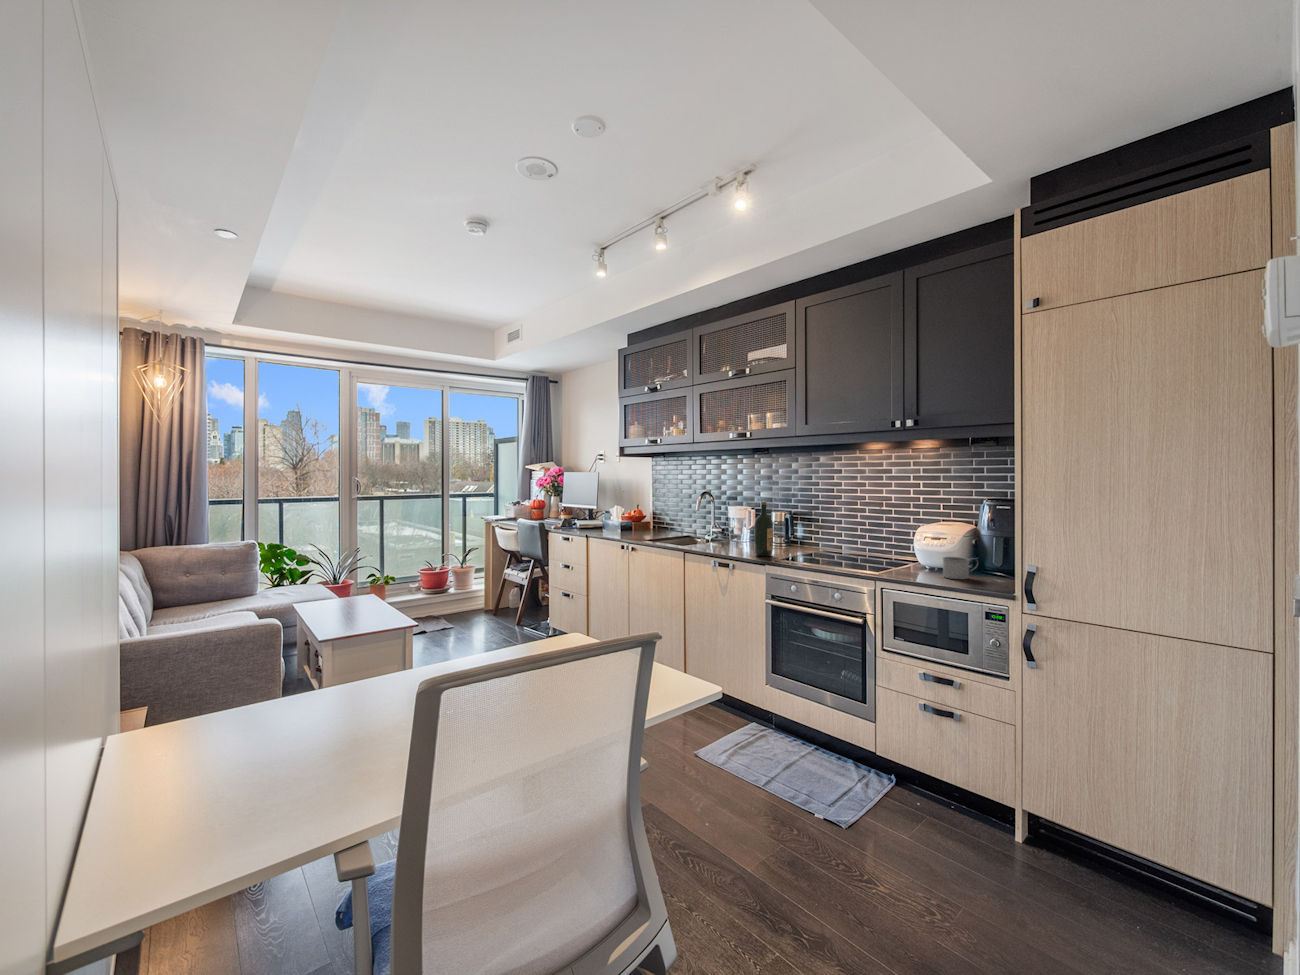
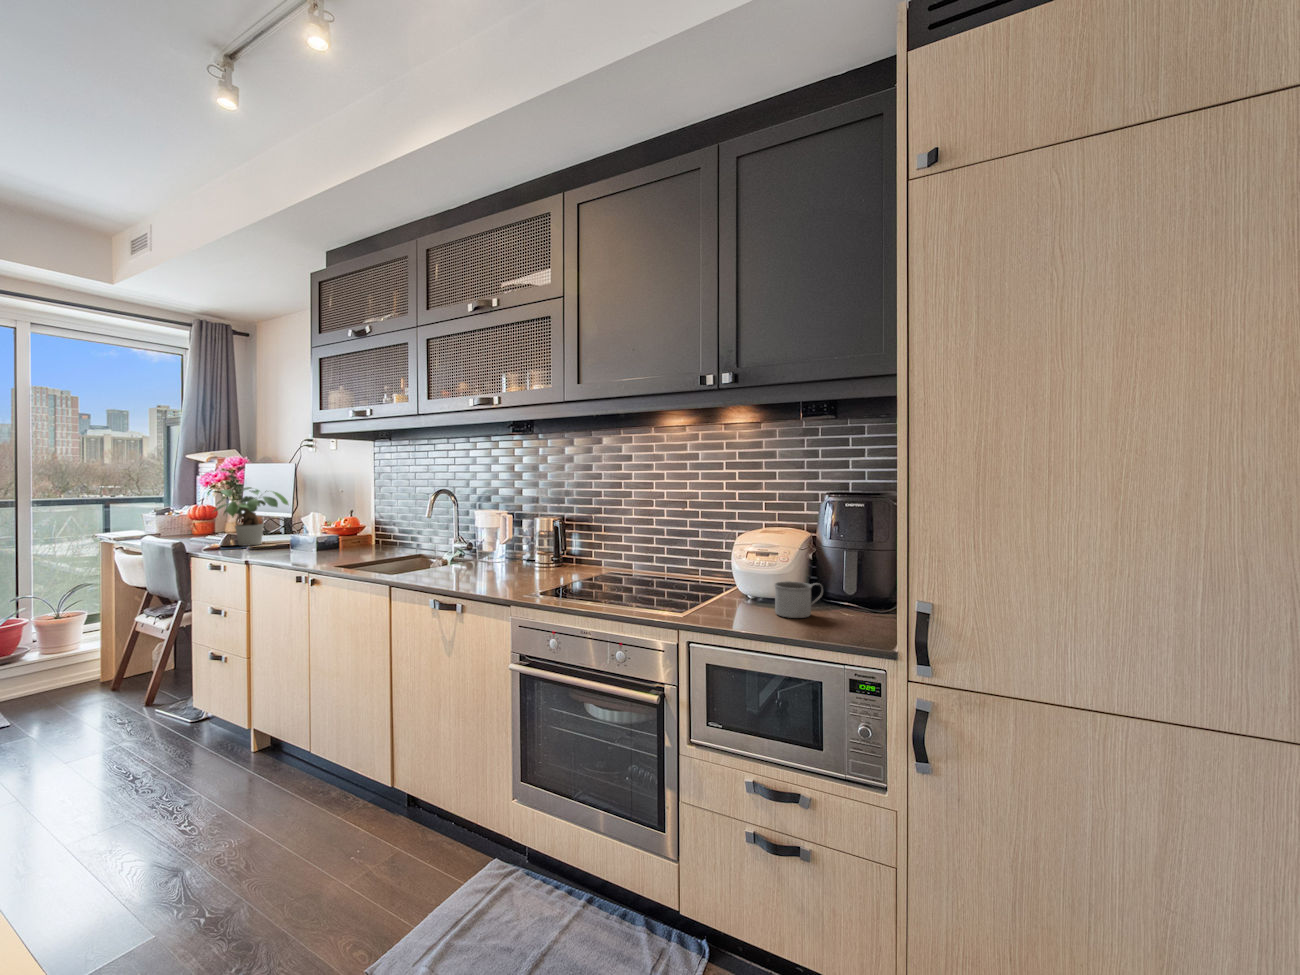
potted plant: none [560,489,599,526] -> present [214,487,288,546]
wine bottle: present [754,502,773,556] -> none [497,502,527,589]

